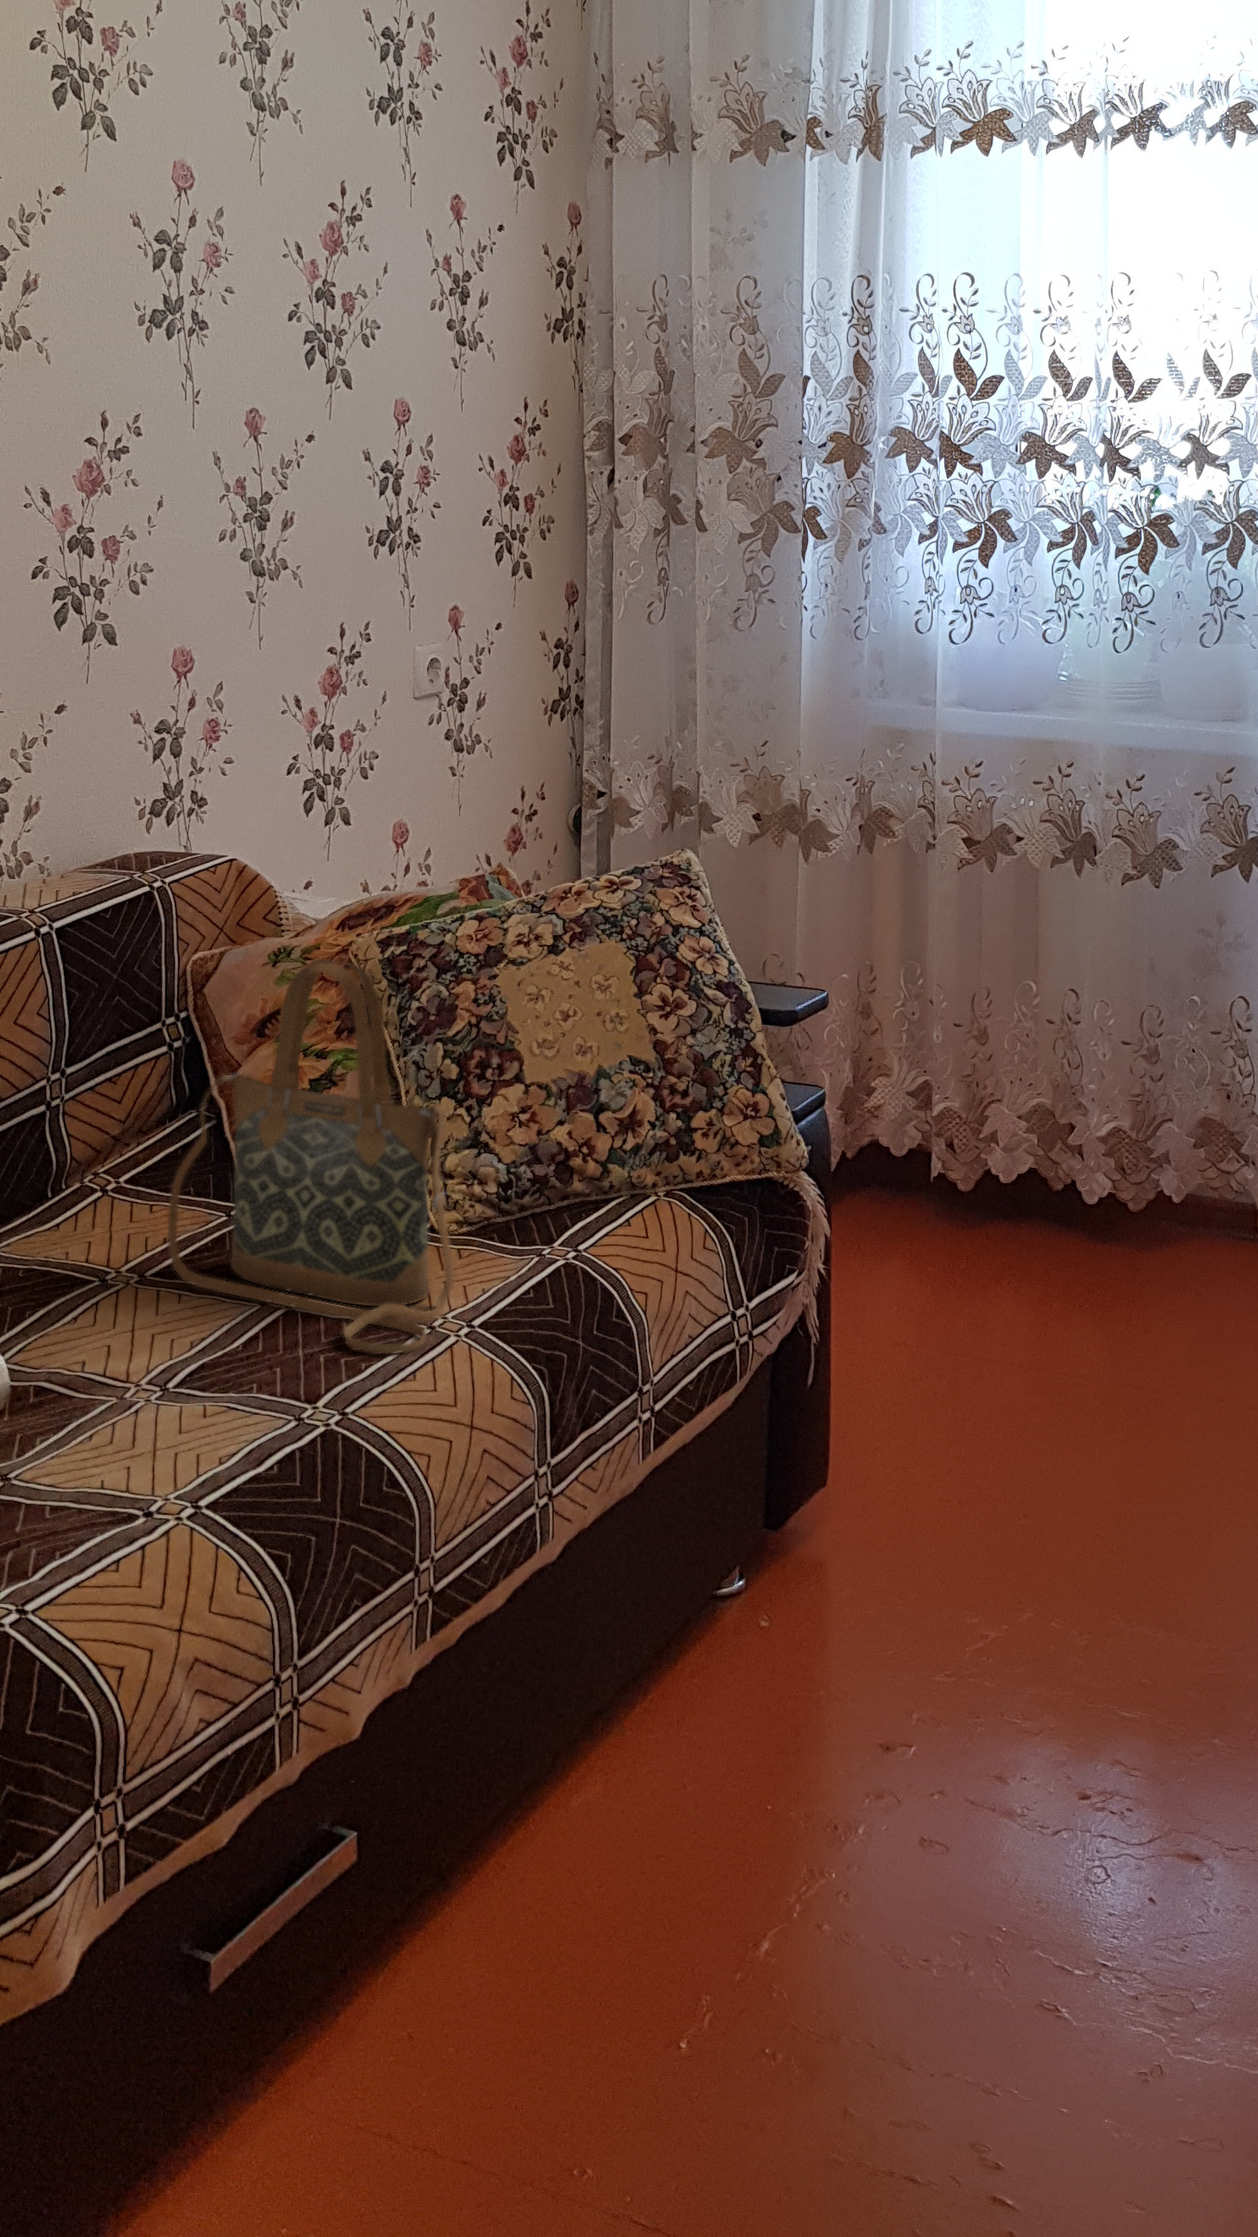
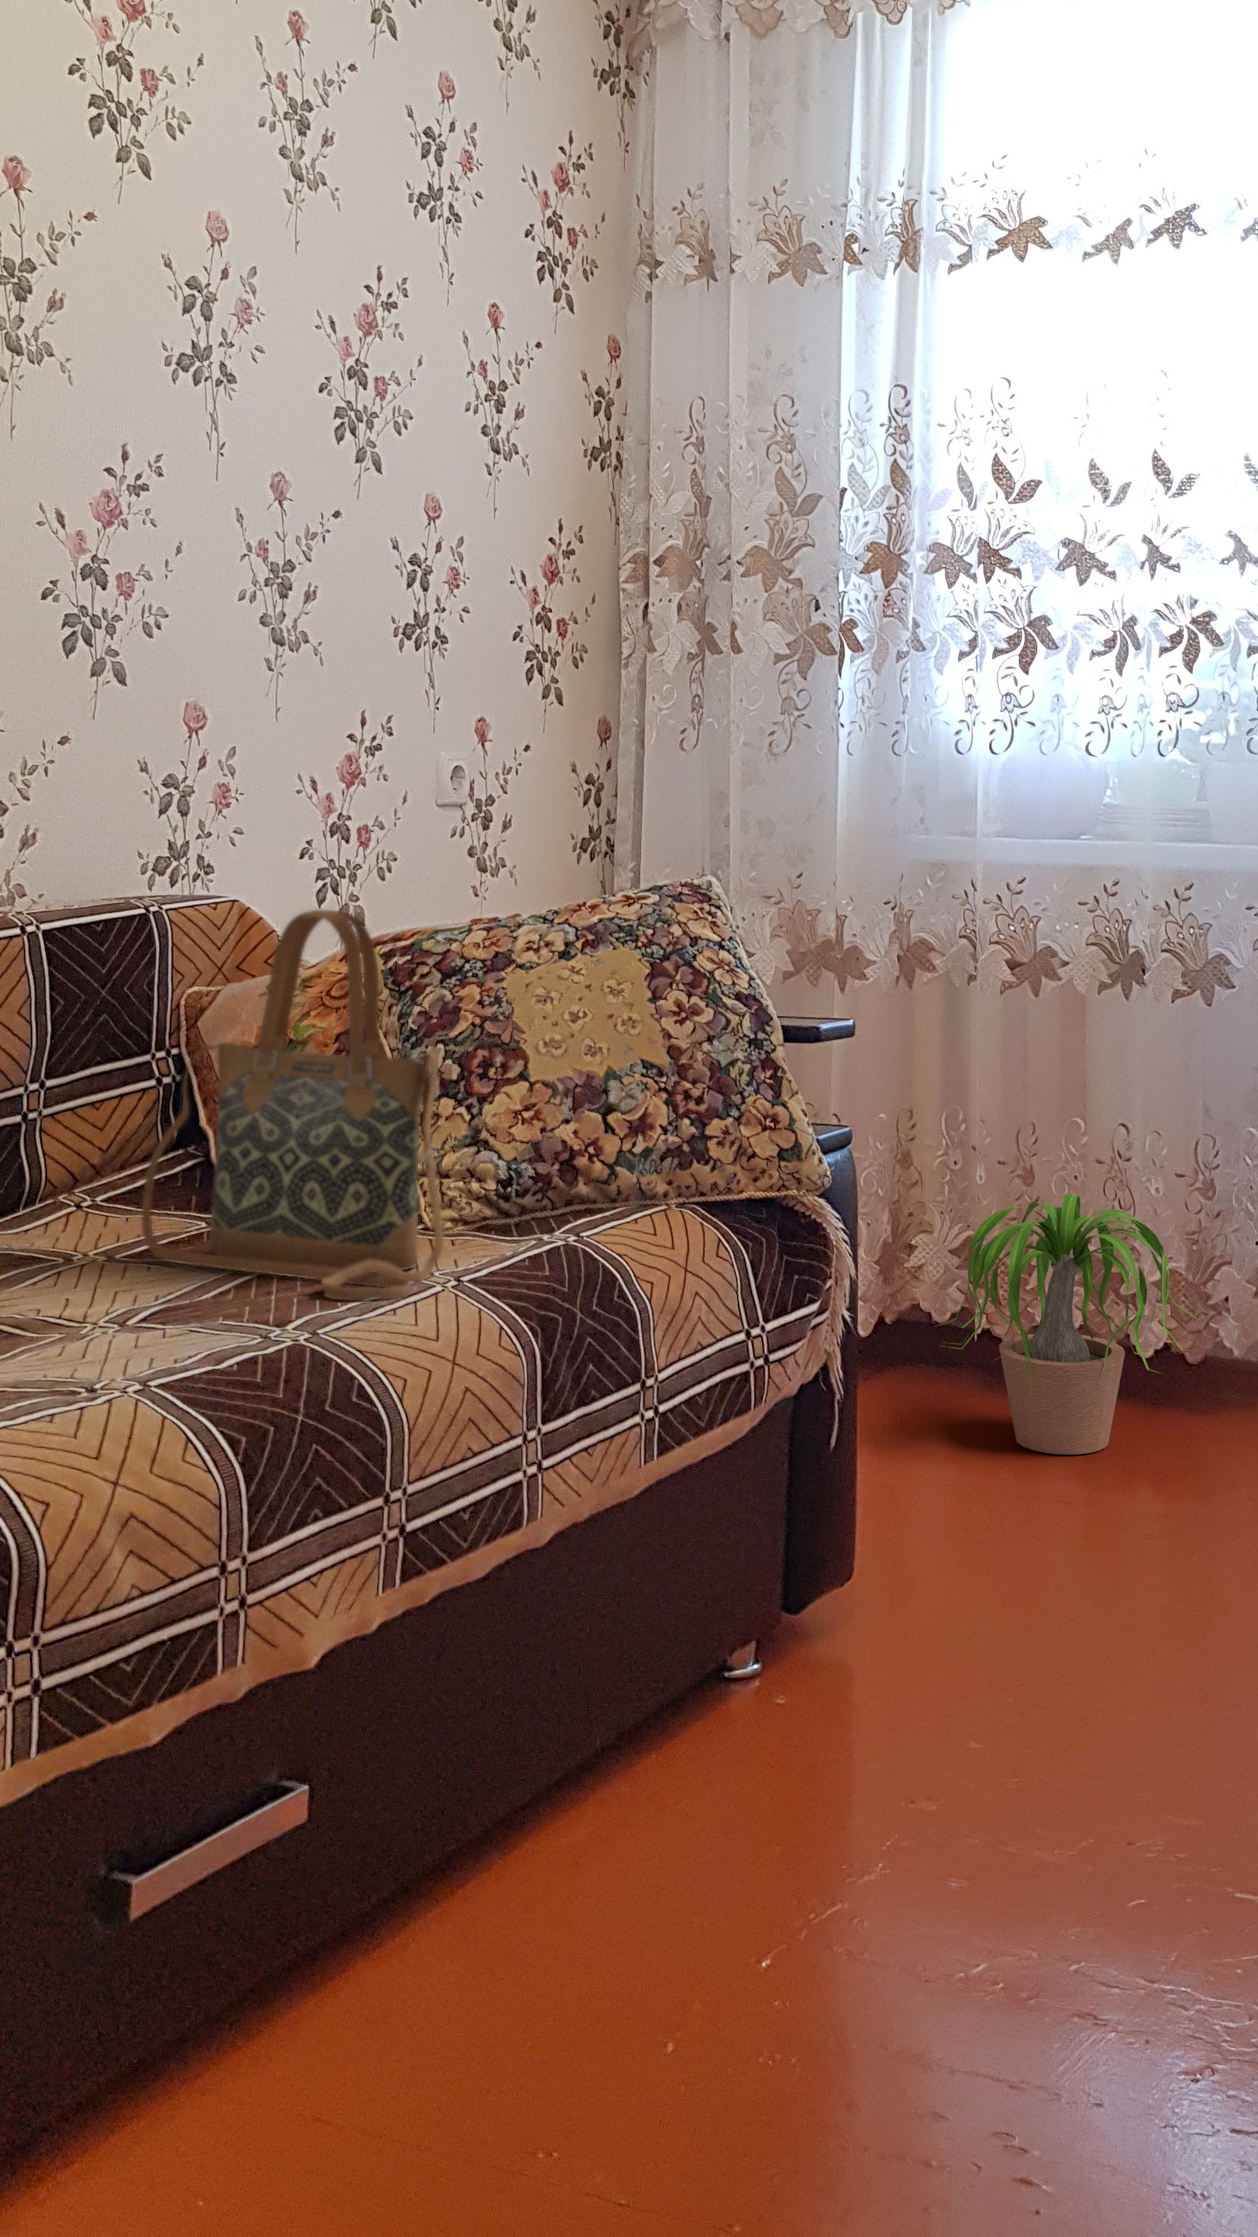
potted plant: none [892,1065,1160,1308] -> present [940,1194,1198,1455]

